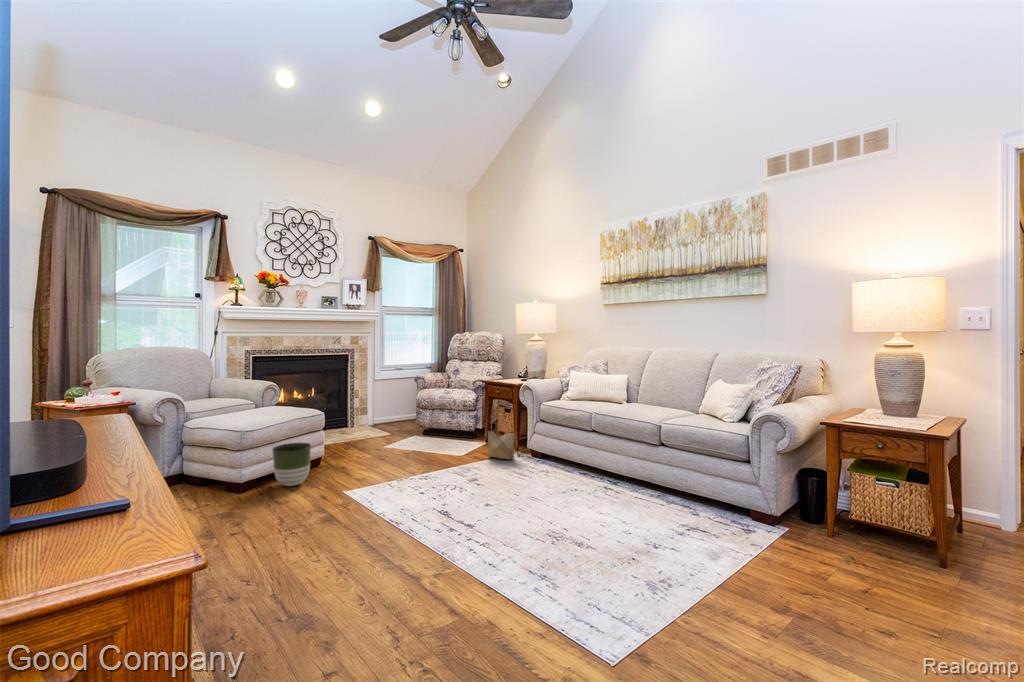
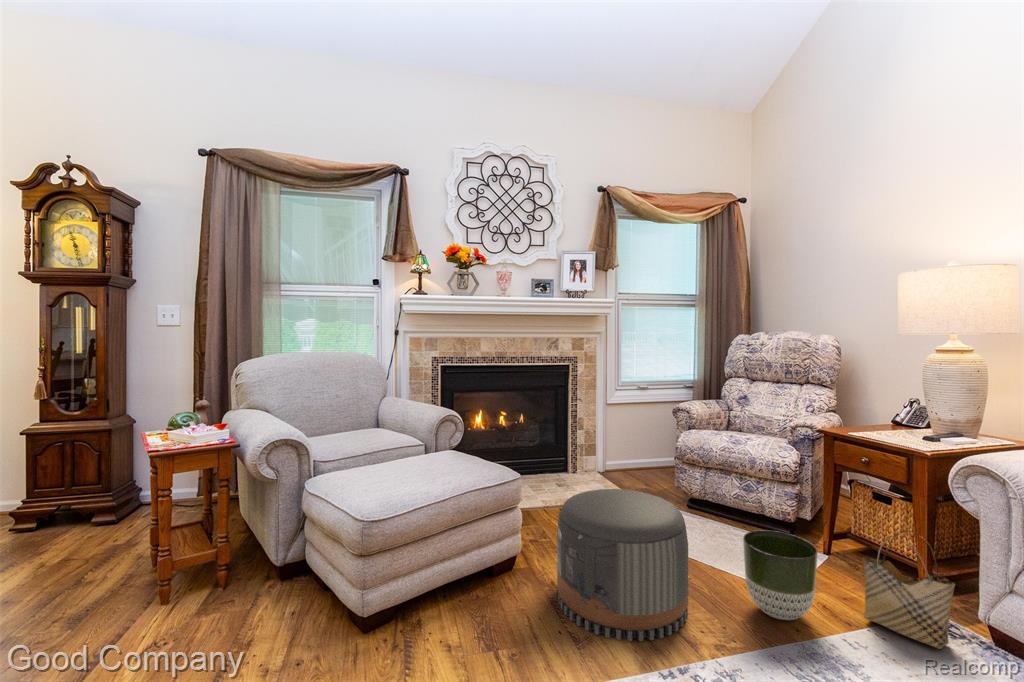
pouf: none [347,414,413,477] -> present [557,489,688,641]
planter: present [272,443,311,486] -> present [743,530,818,620]

